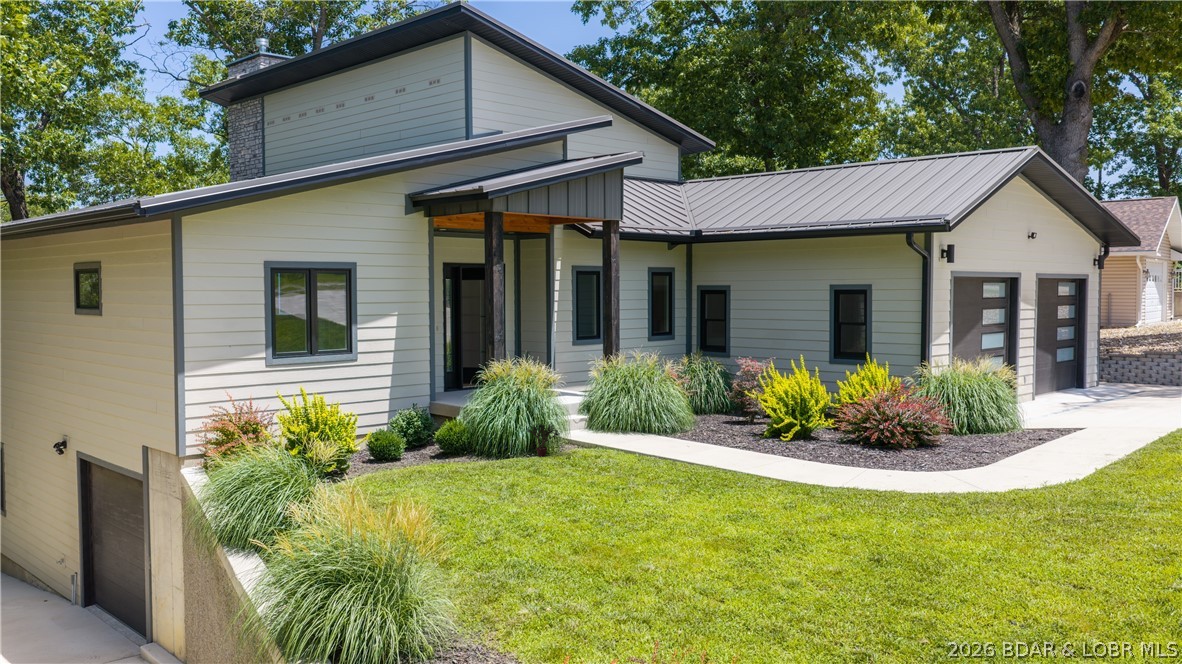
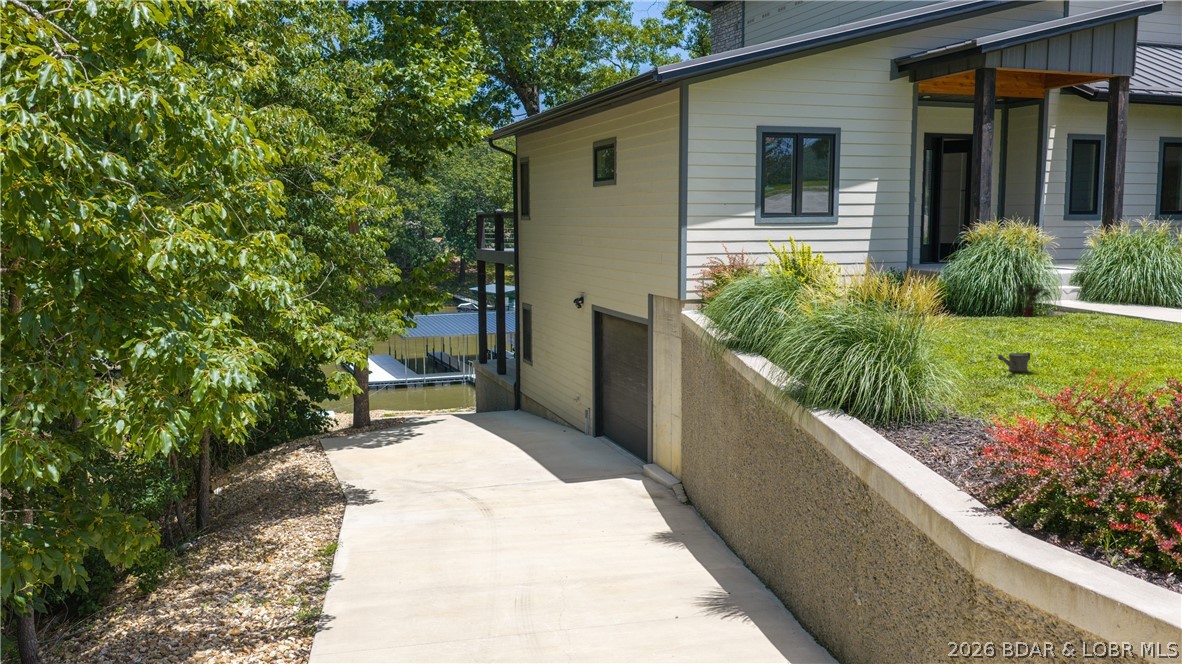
watering can: none [506,539,537,564] -> present [998,352,1030,372]

